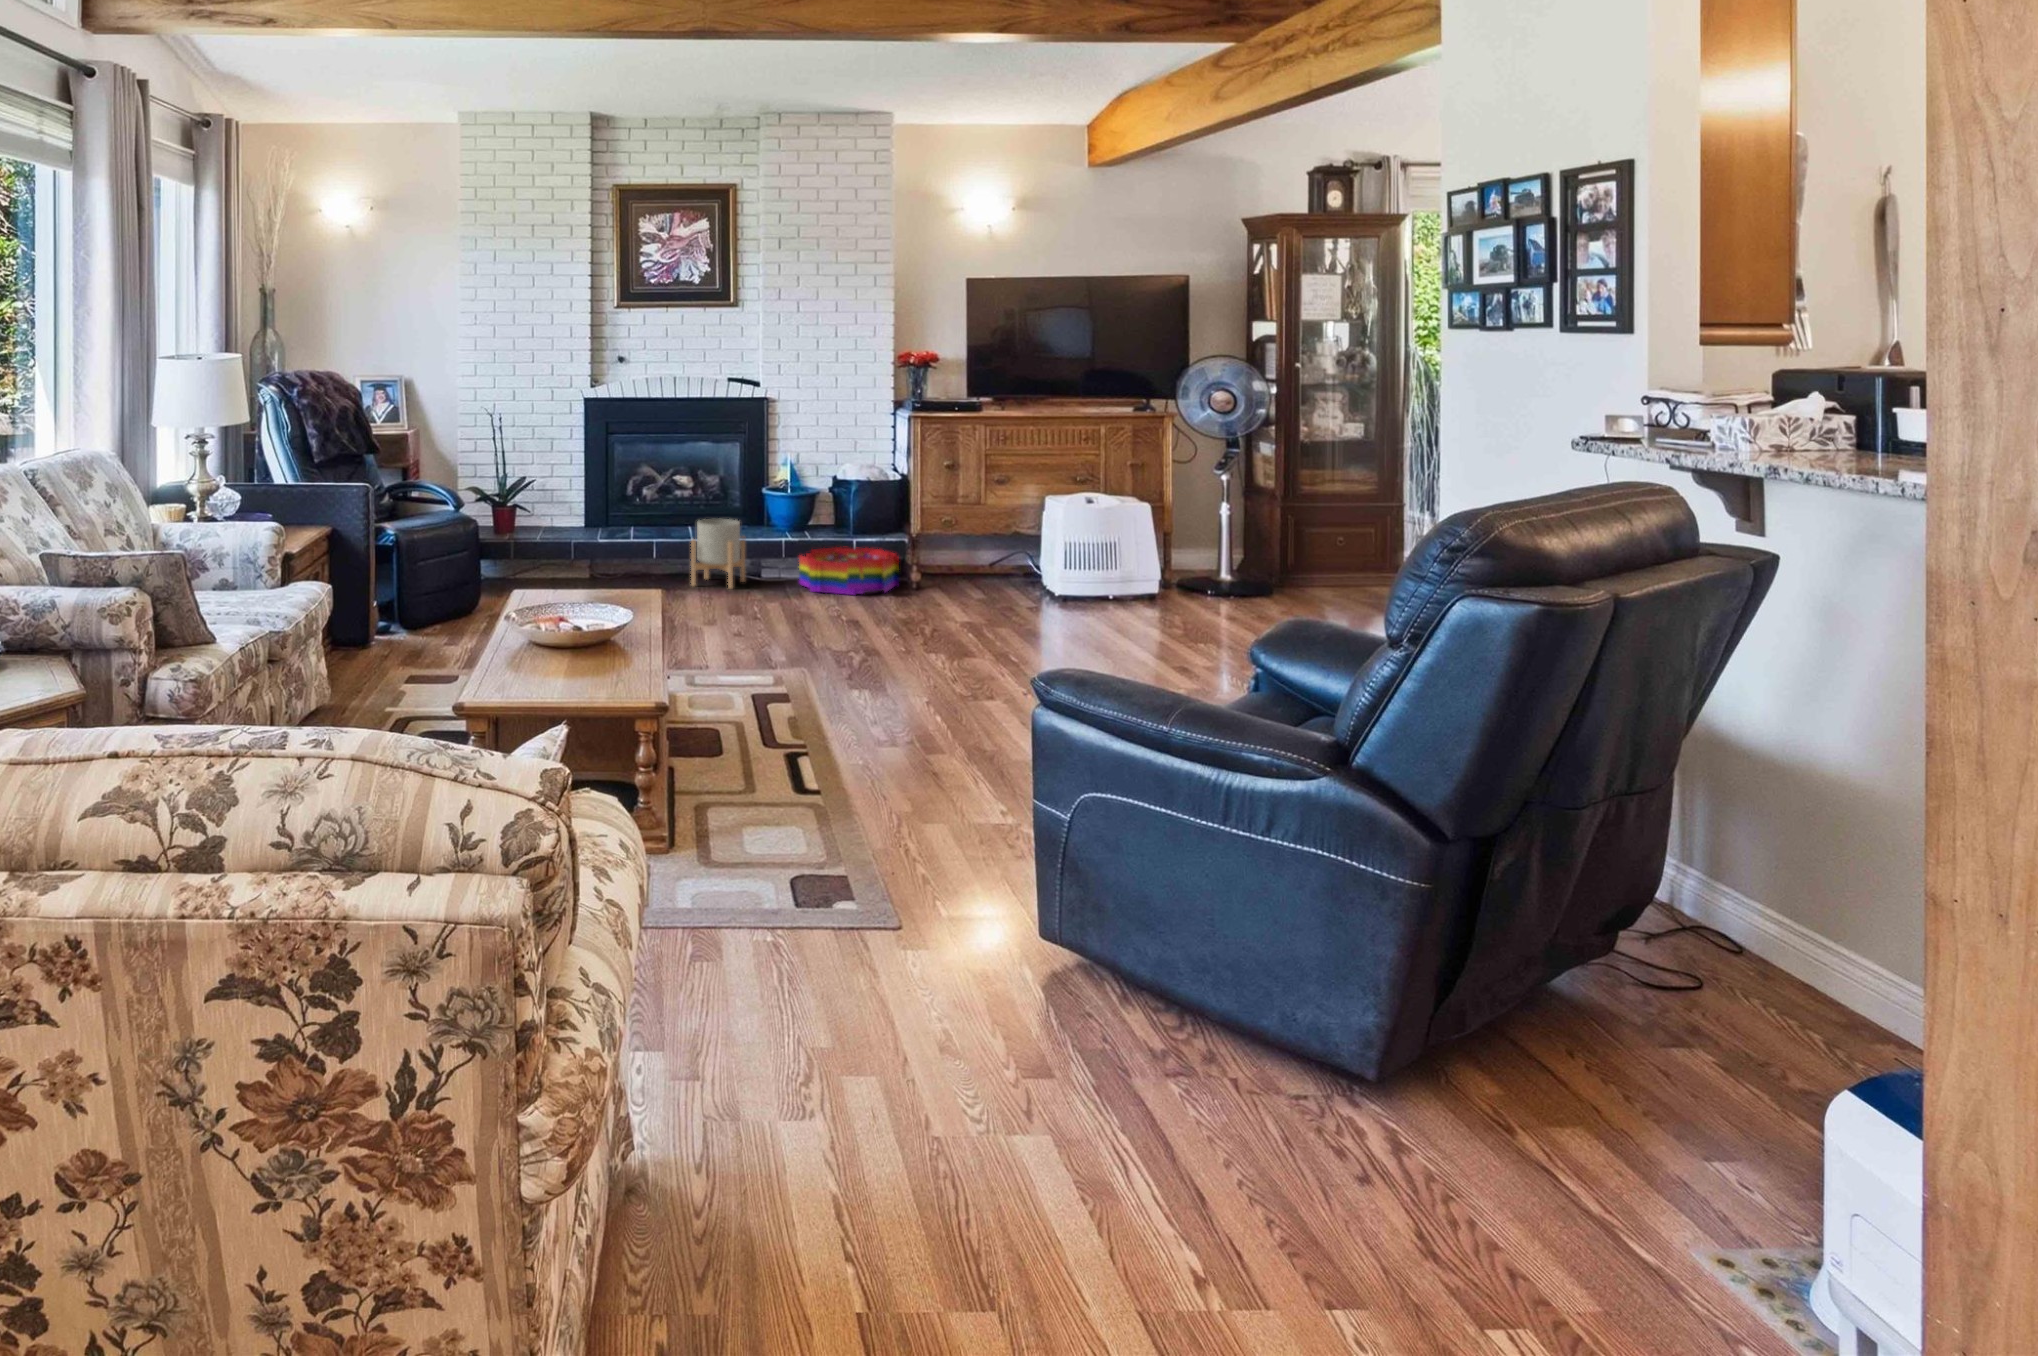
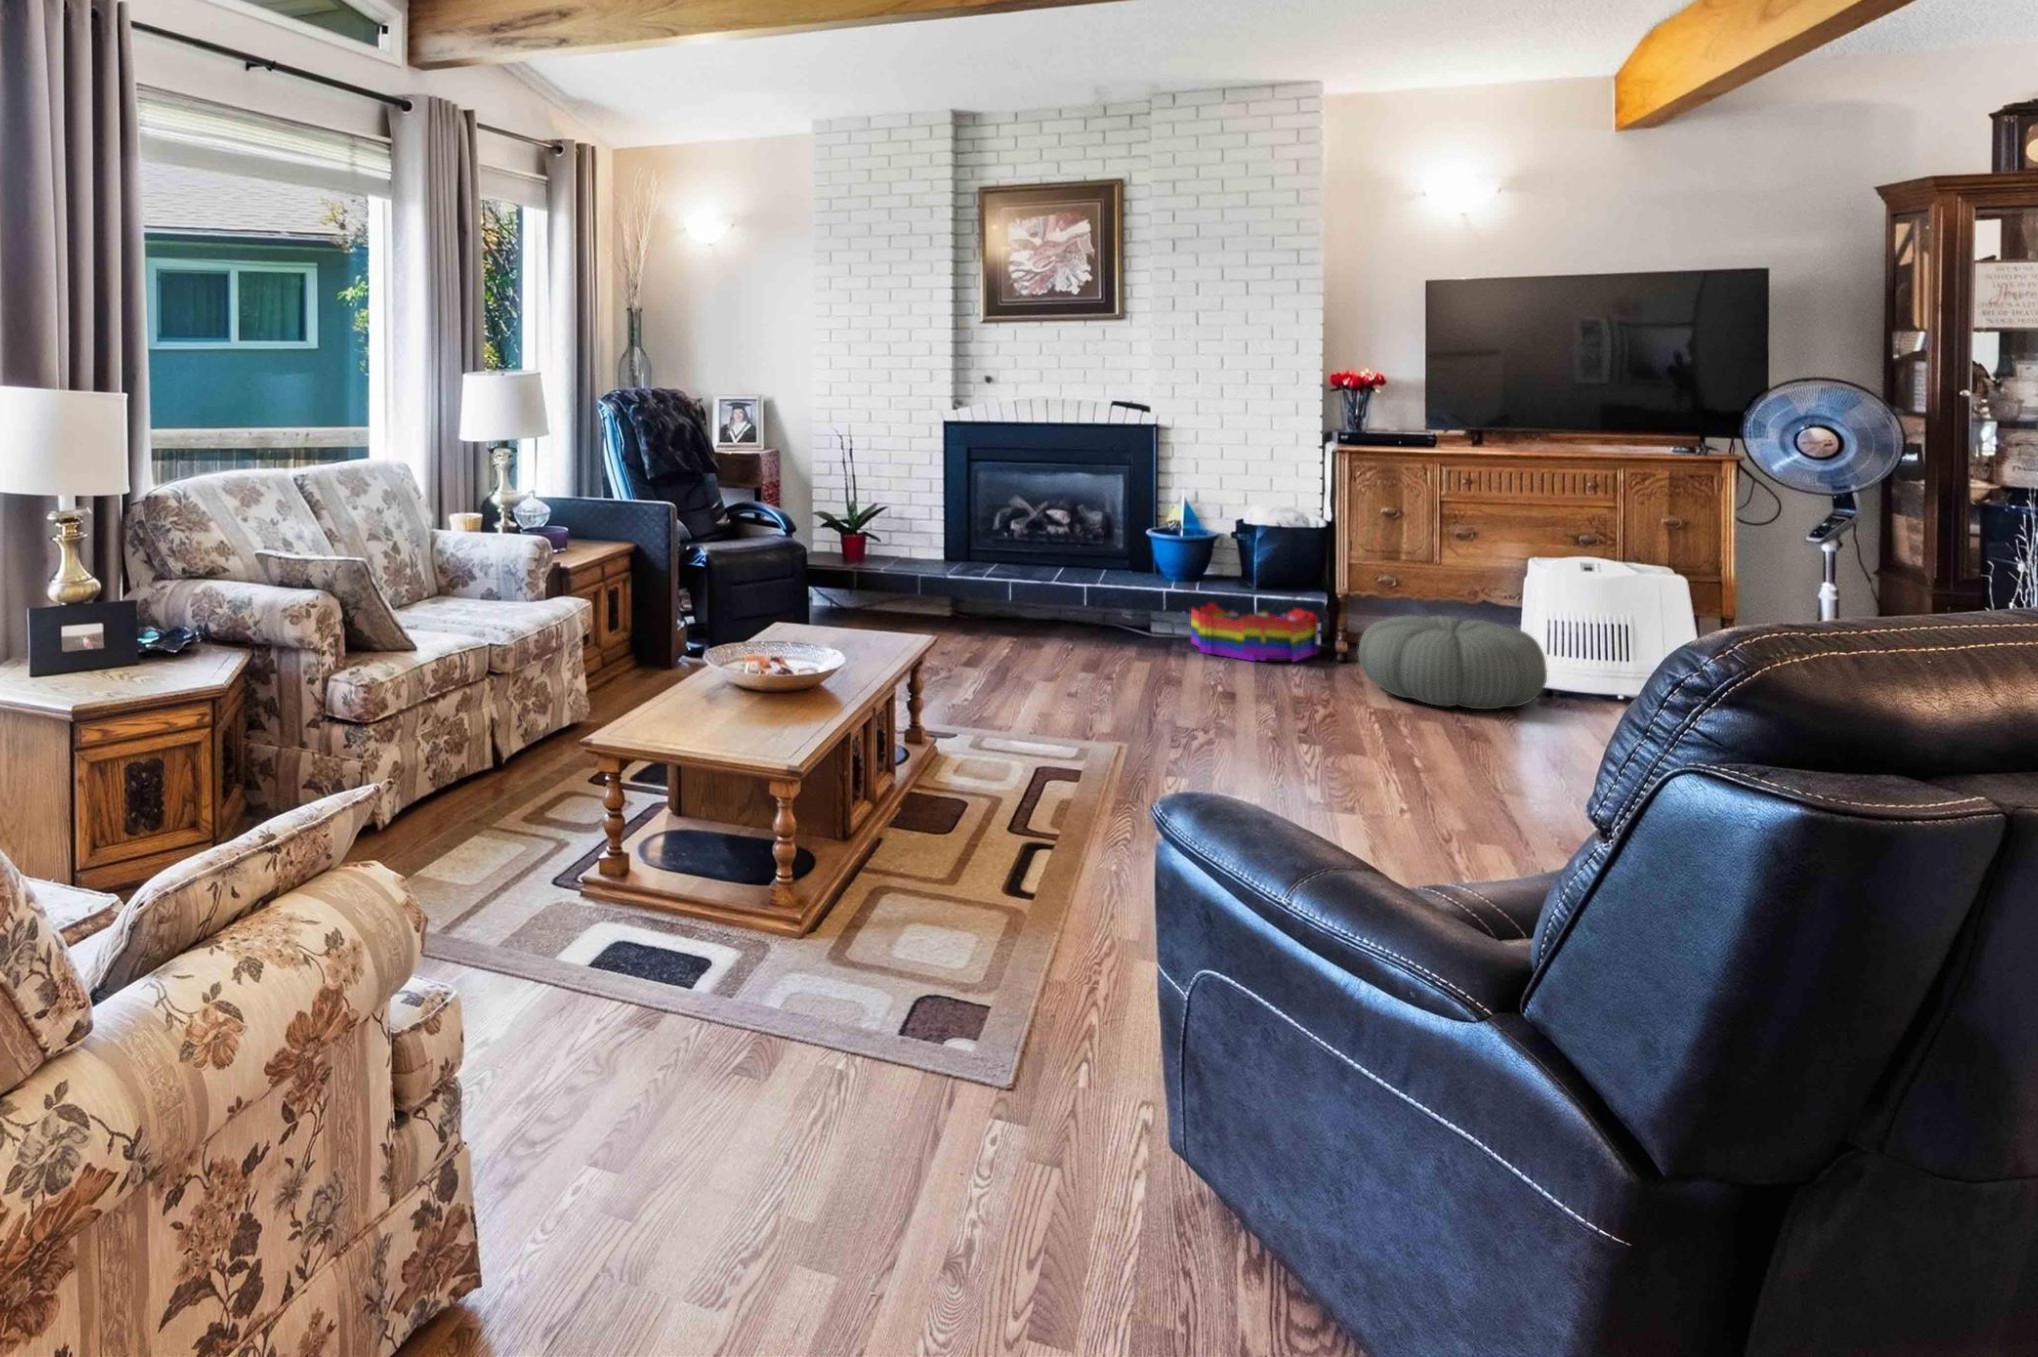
planter: present [691,519,745,589] -> none [1059,560,1127,642]
pouf: none [940,548,1073,617] -> present [1358,615,1547,710]

